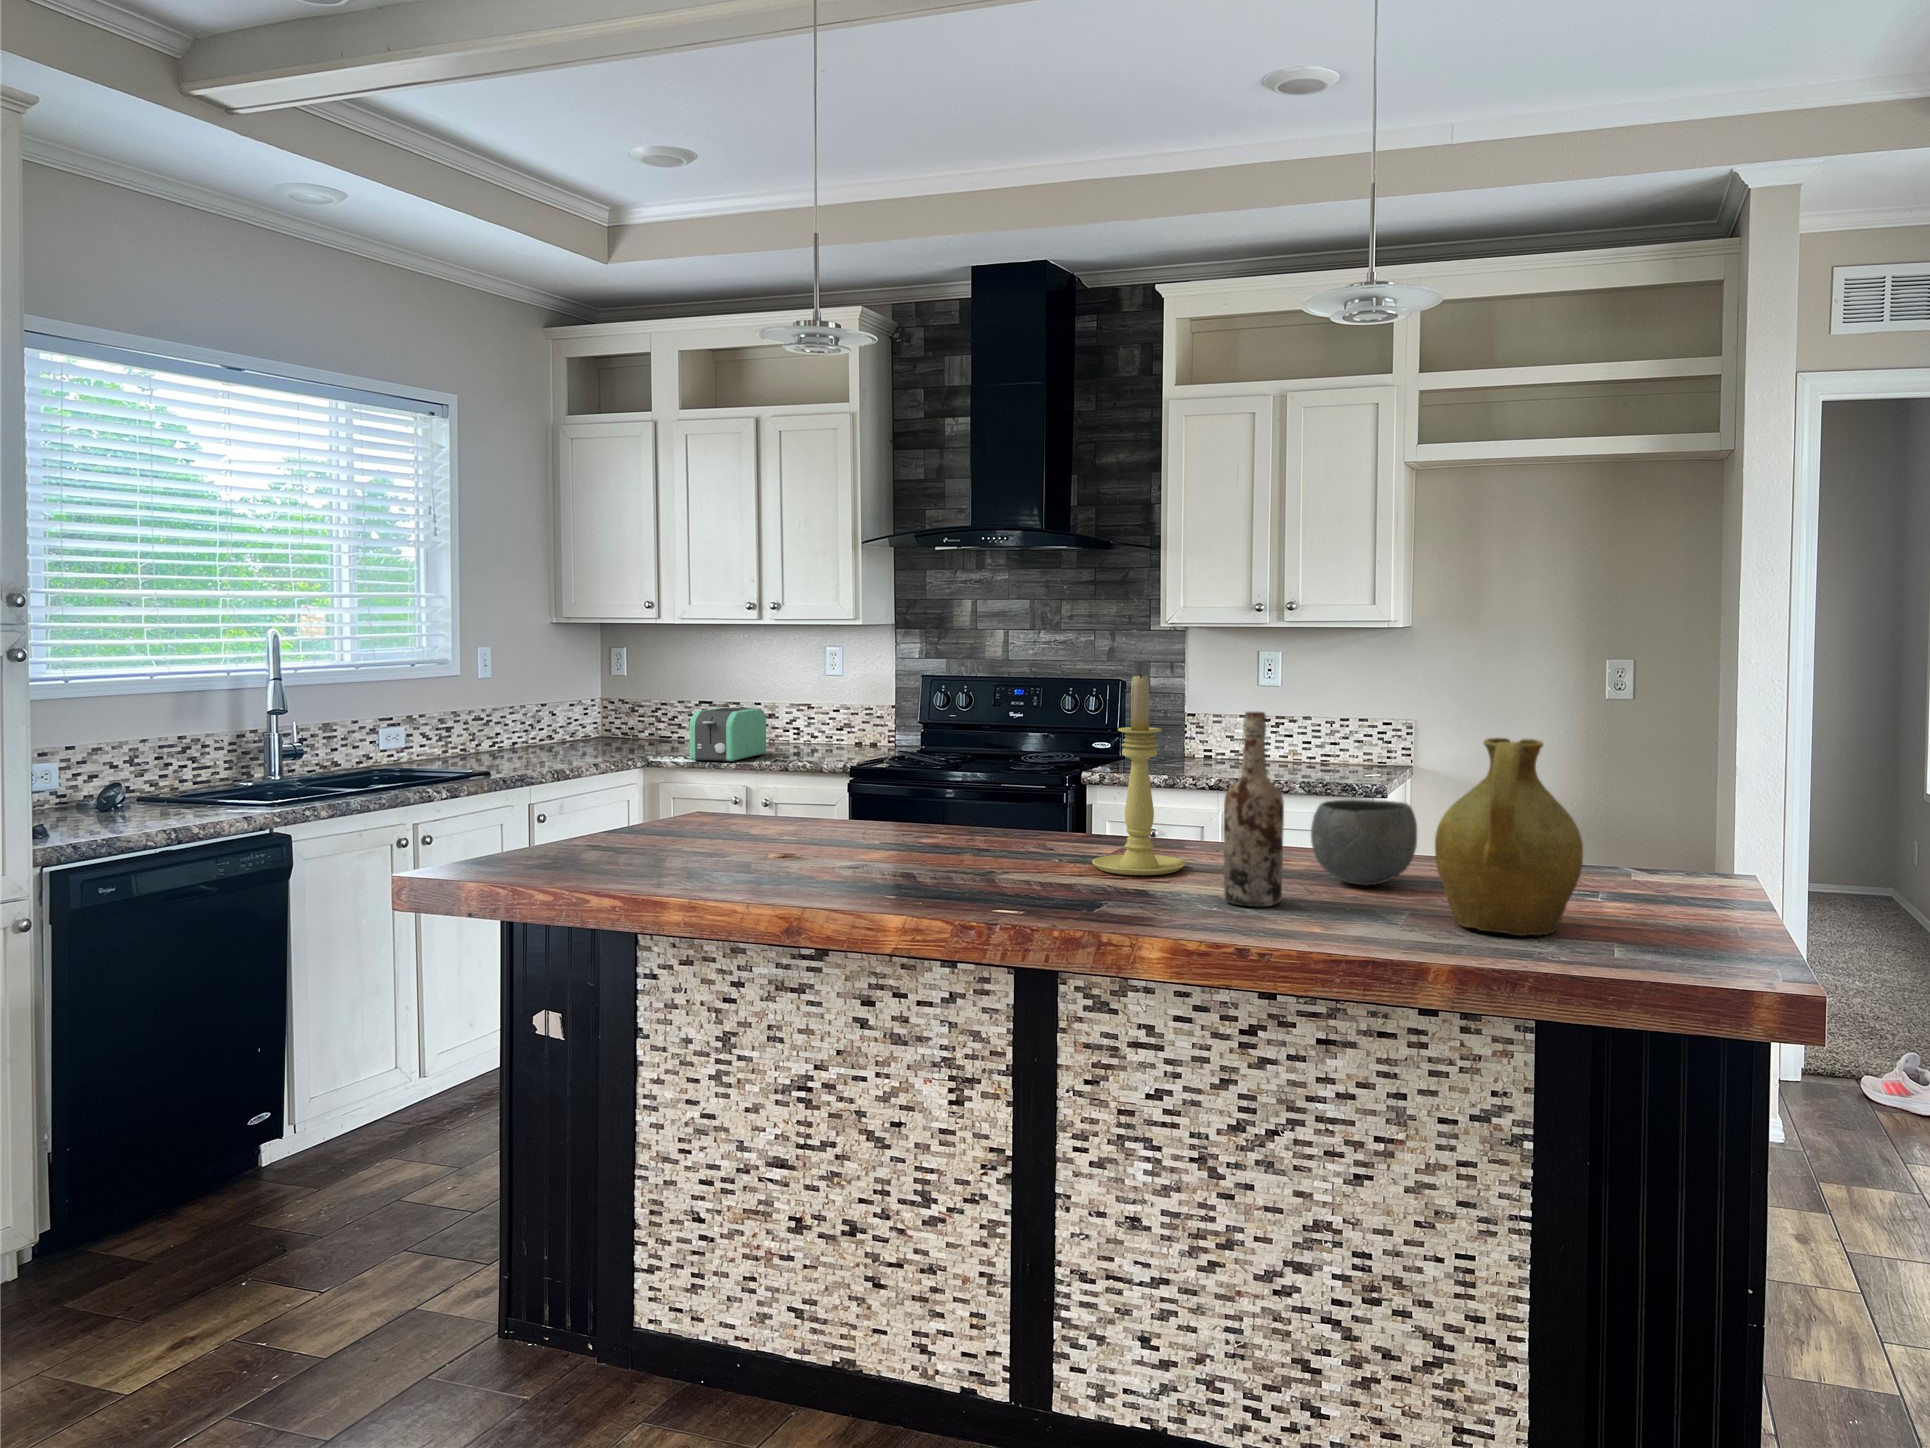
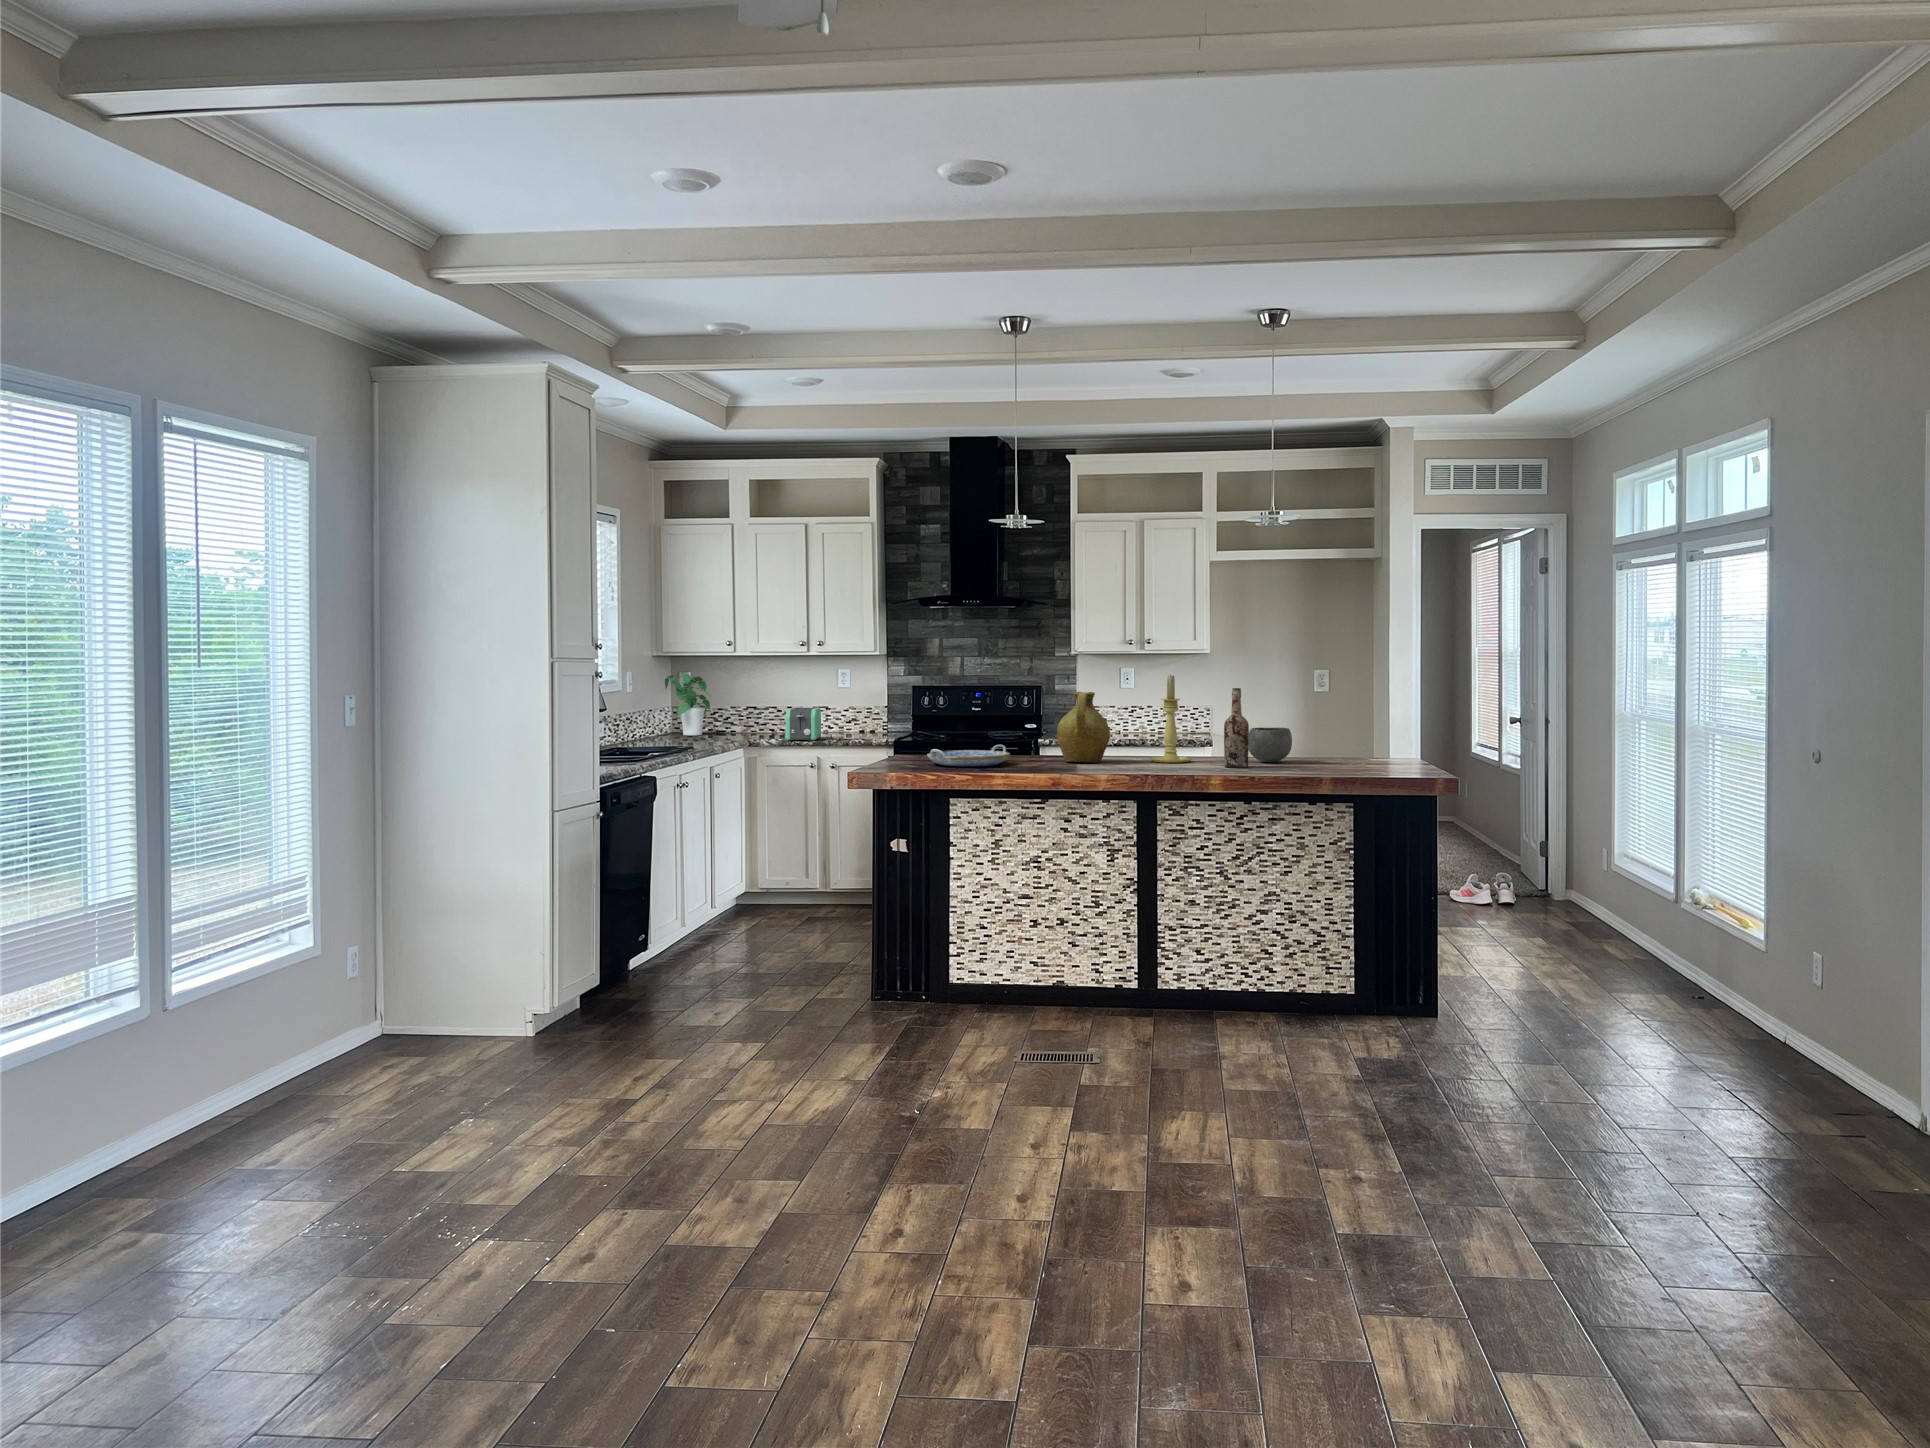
potted plant: none [574,649,642,744] -> present [665,672,710,736]
pitcher: present [1435,738,1583,936] -> present [1057,692,1110,763]
serving tray: none [597,815,788,868] -> present [927,745,1010,766]

